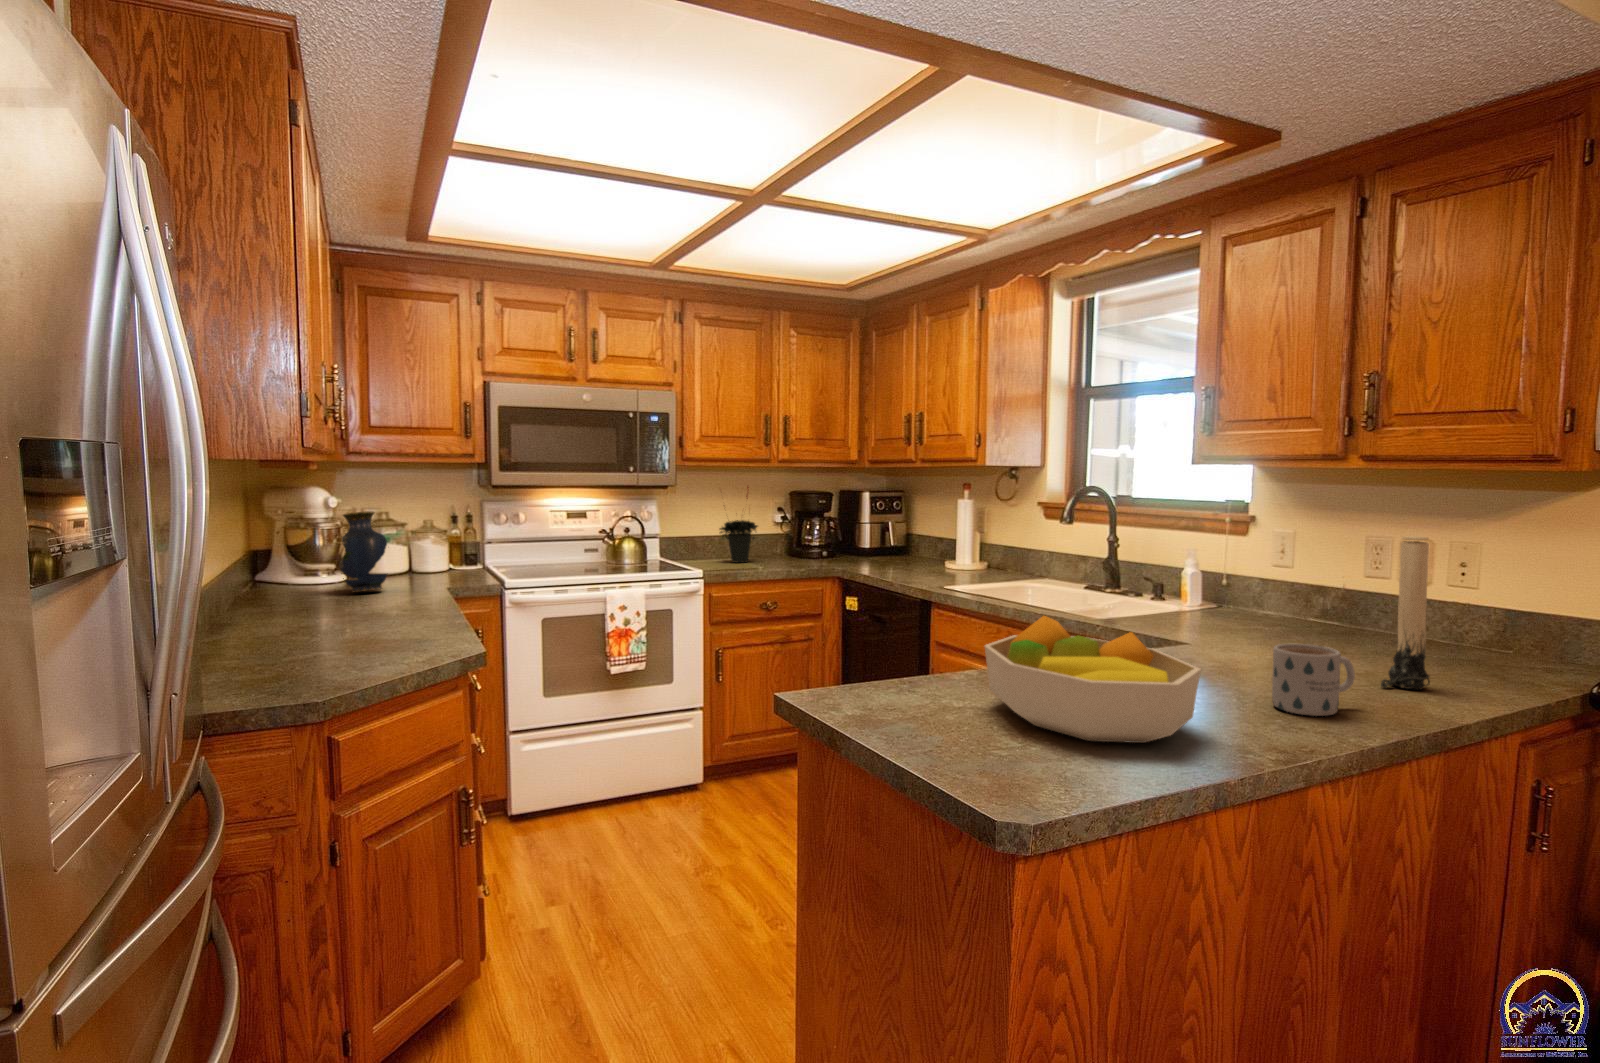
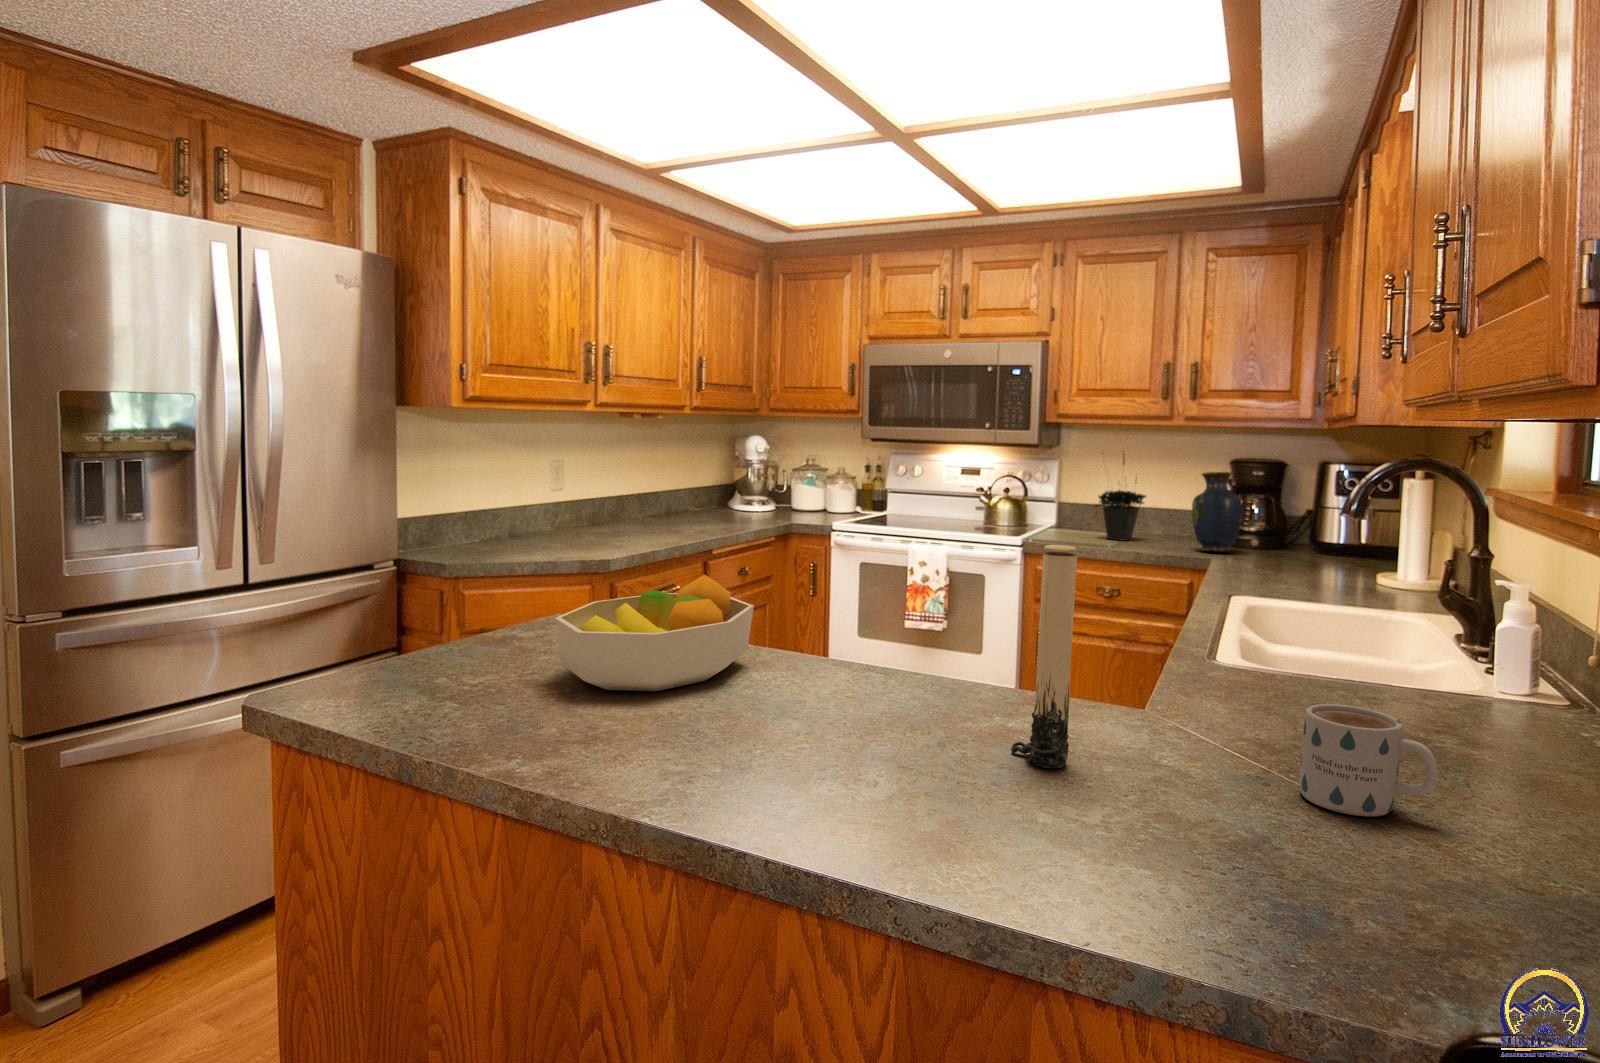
vase: present [339,512,387,593] -> present [1192,472,1242,551]
mug: present [1272,644,1355,716] -> present [1300,704,1438,816]

